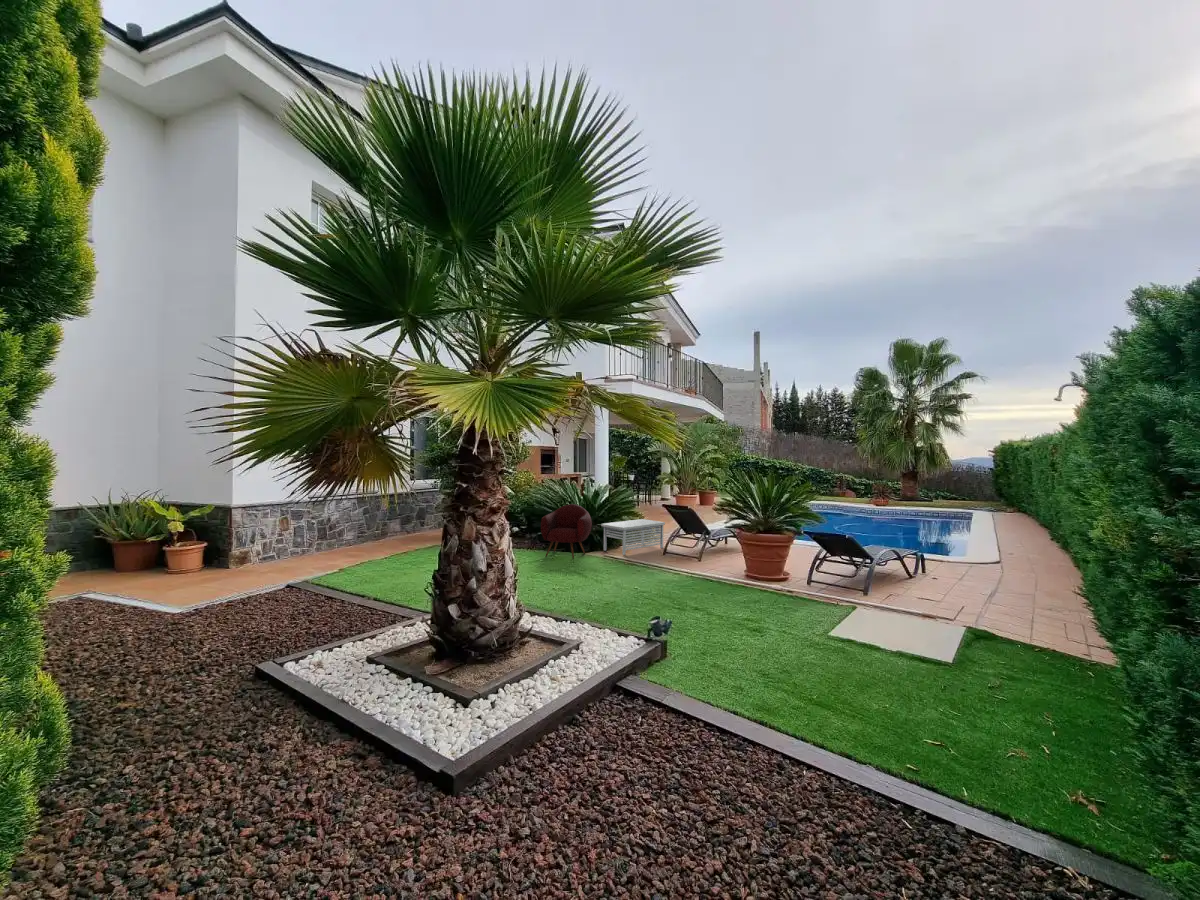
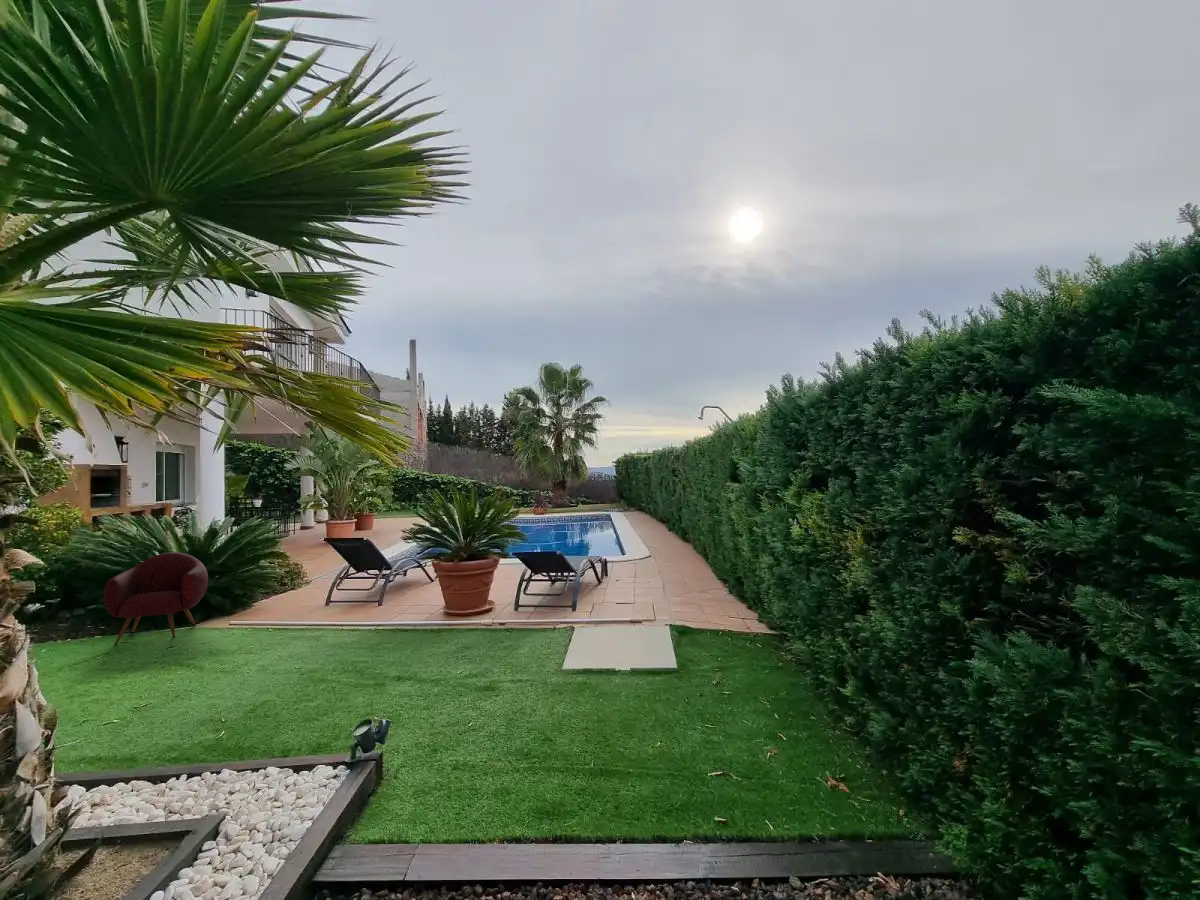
storage bench: present [601,519,665,555] -> none [224,560,326,615]

